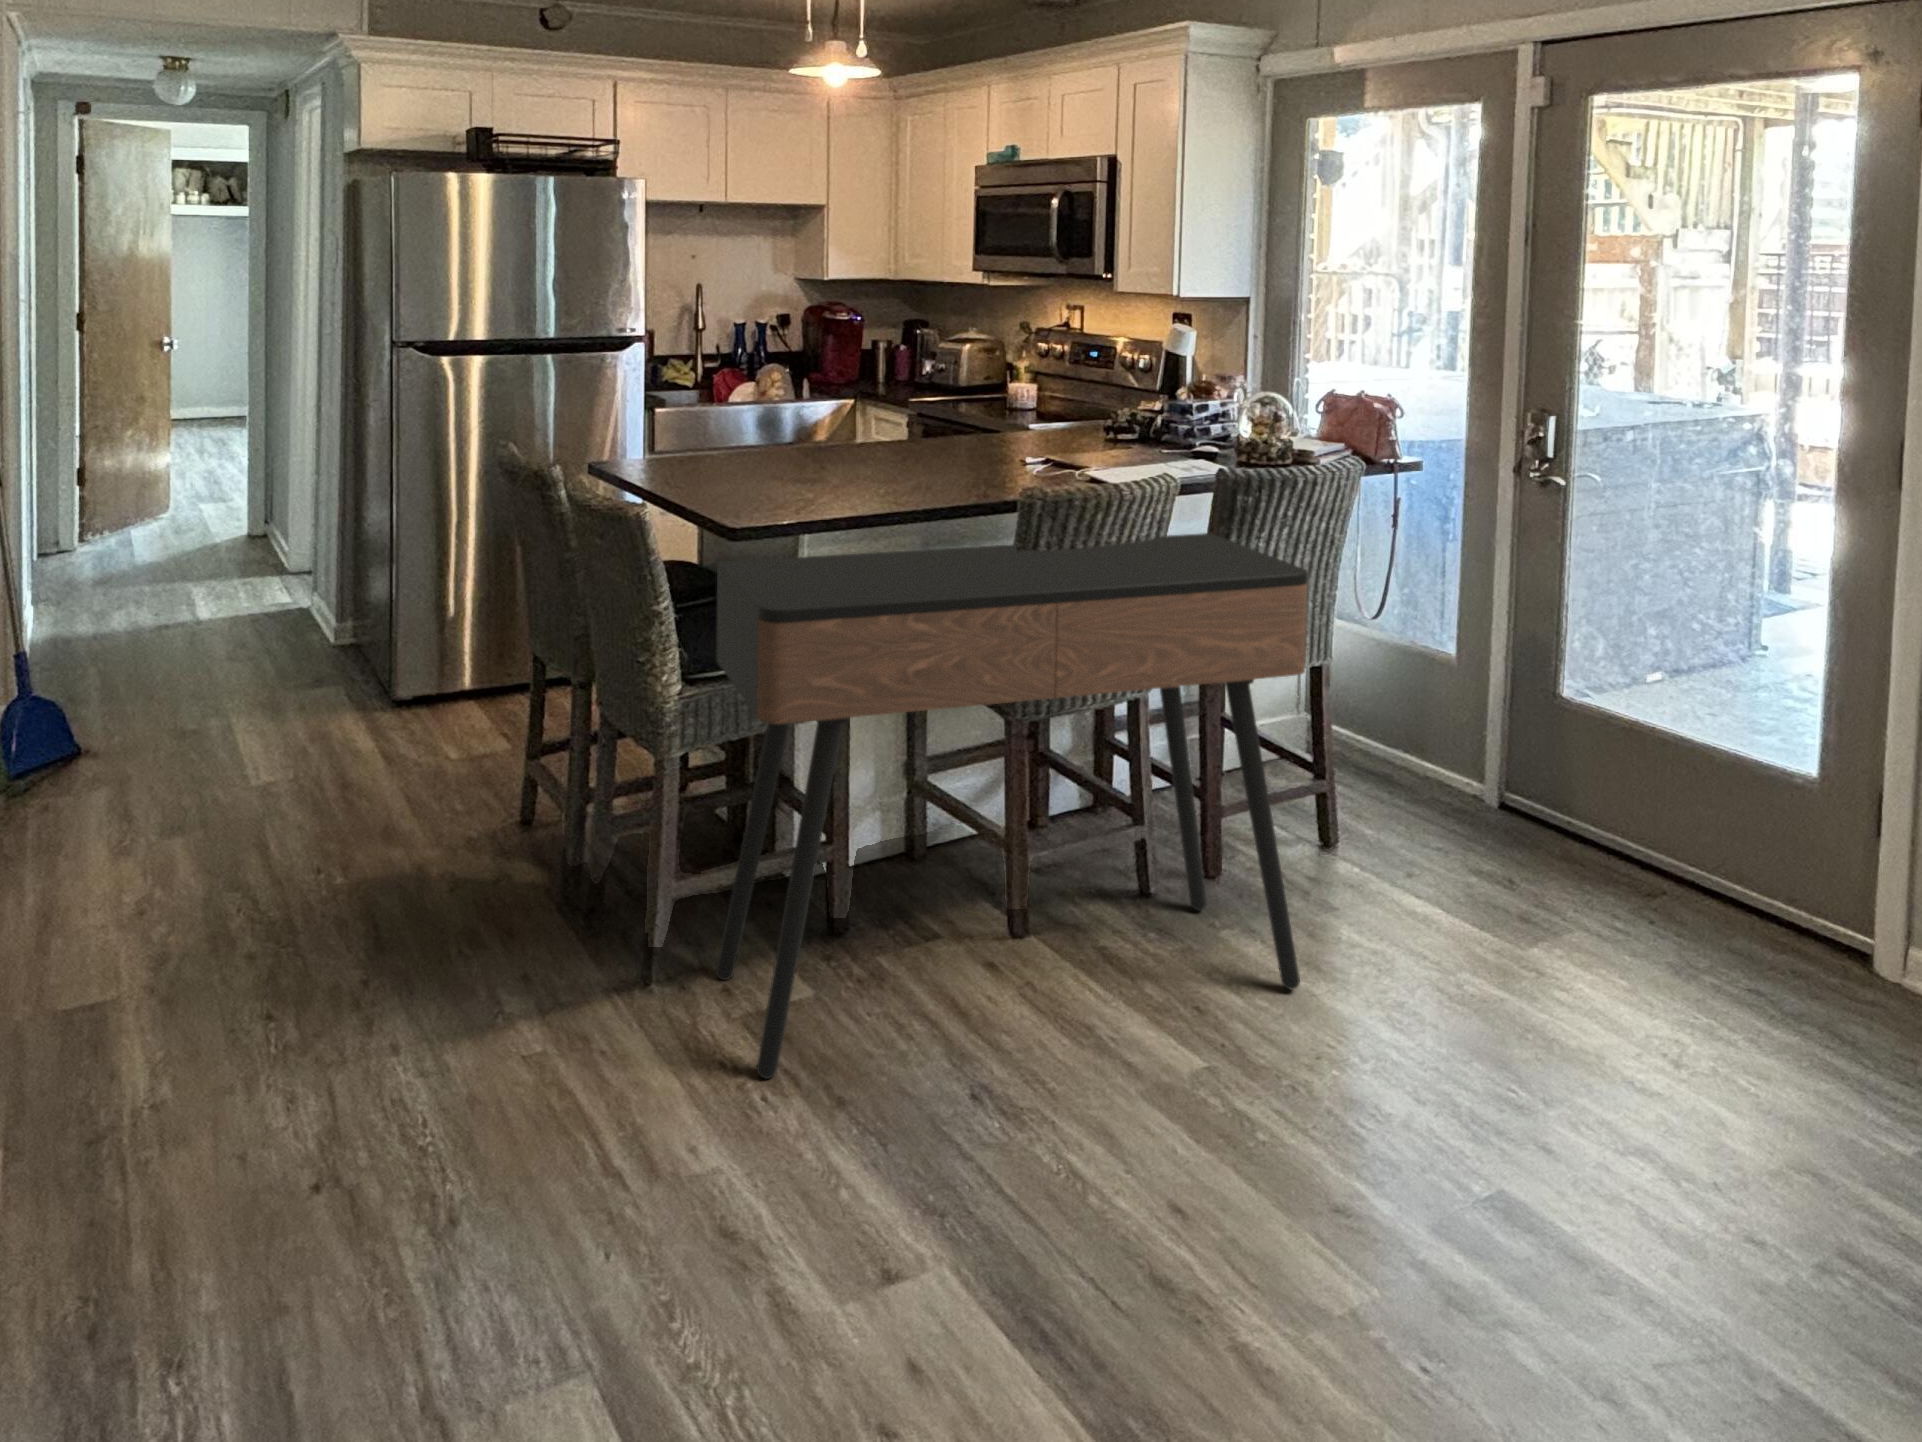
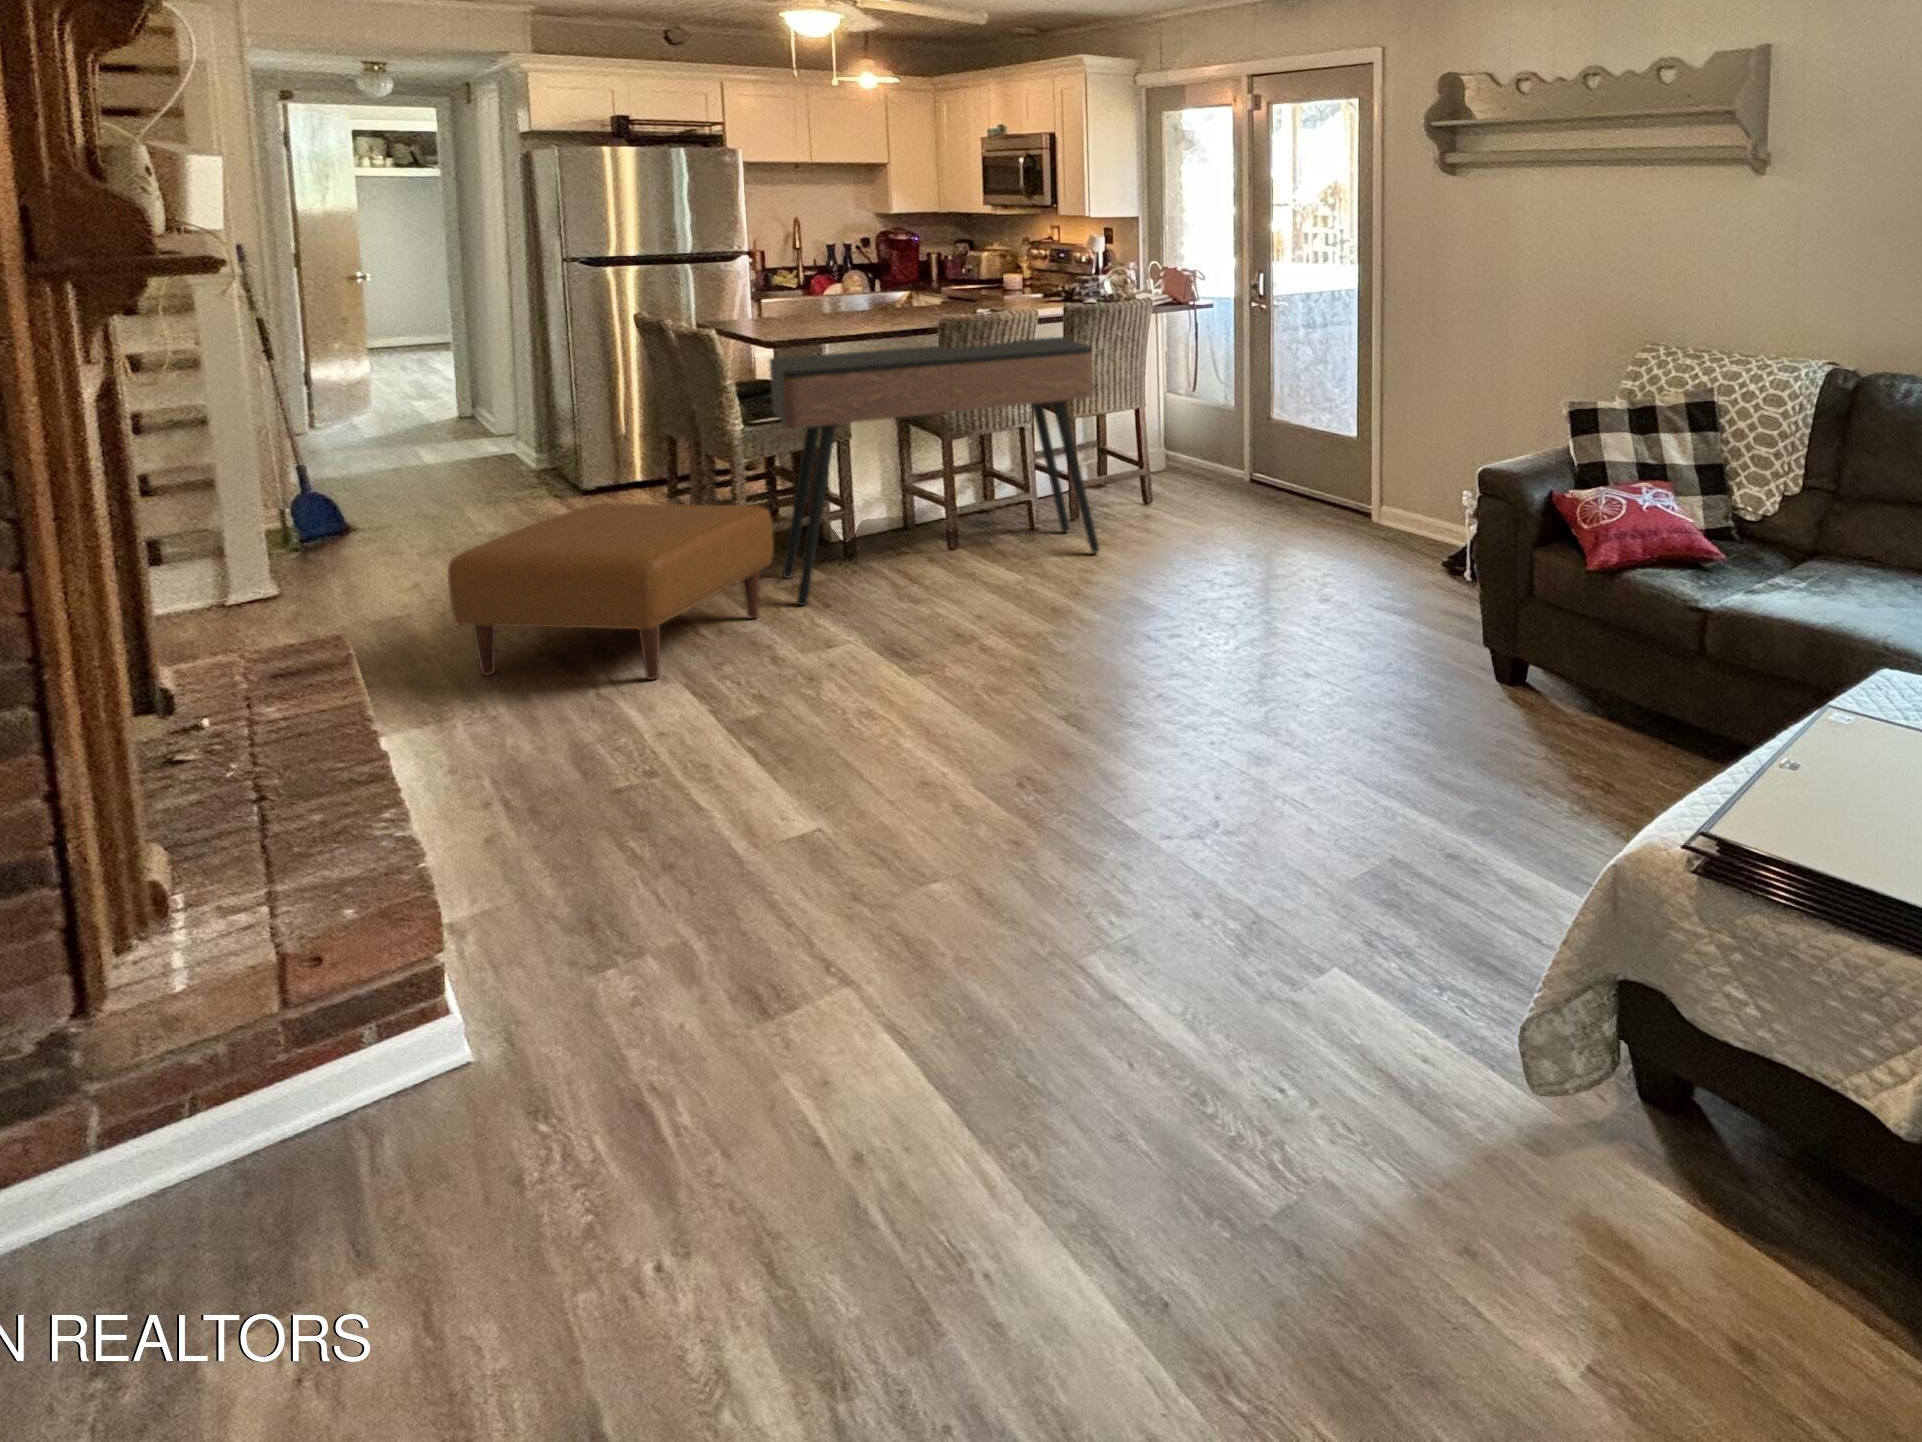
ottoman: none [152,834,726,1318] -> present [448,503,773,680]

